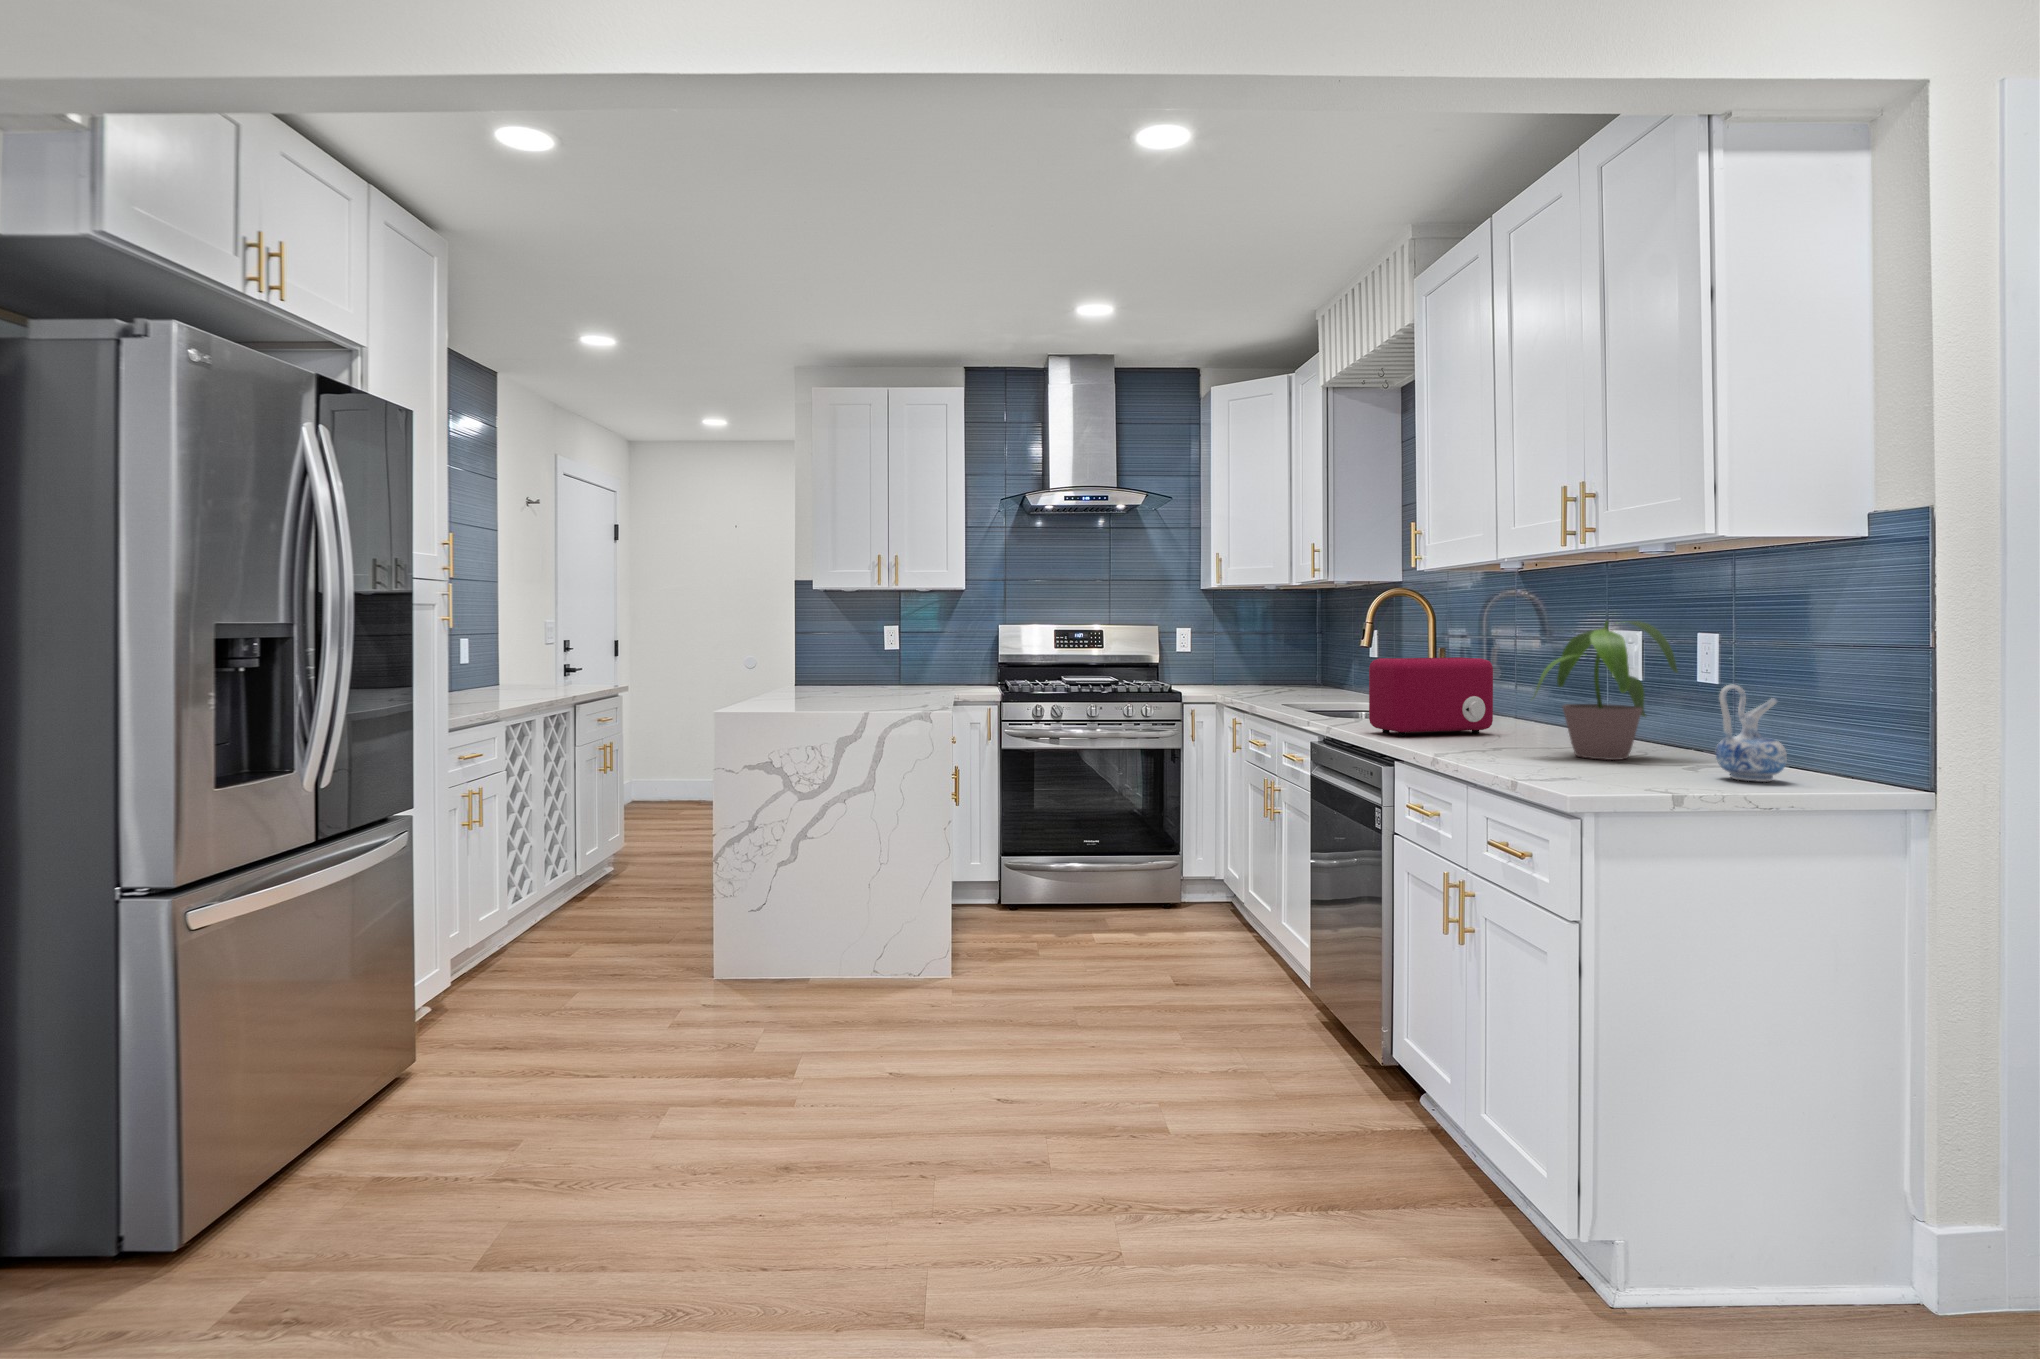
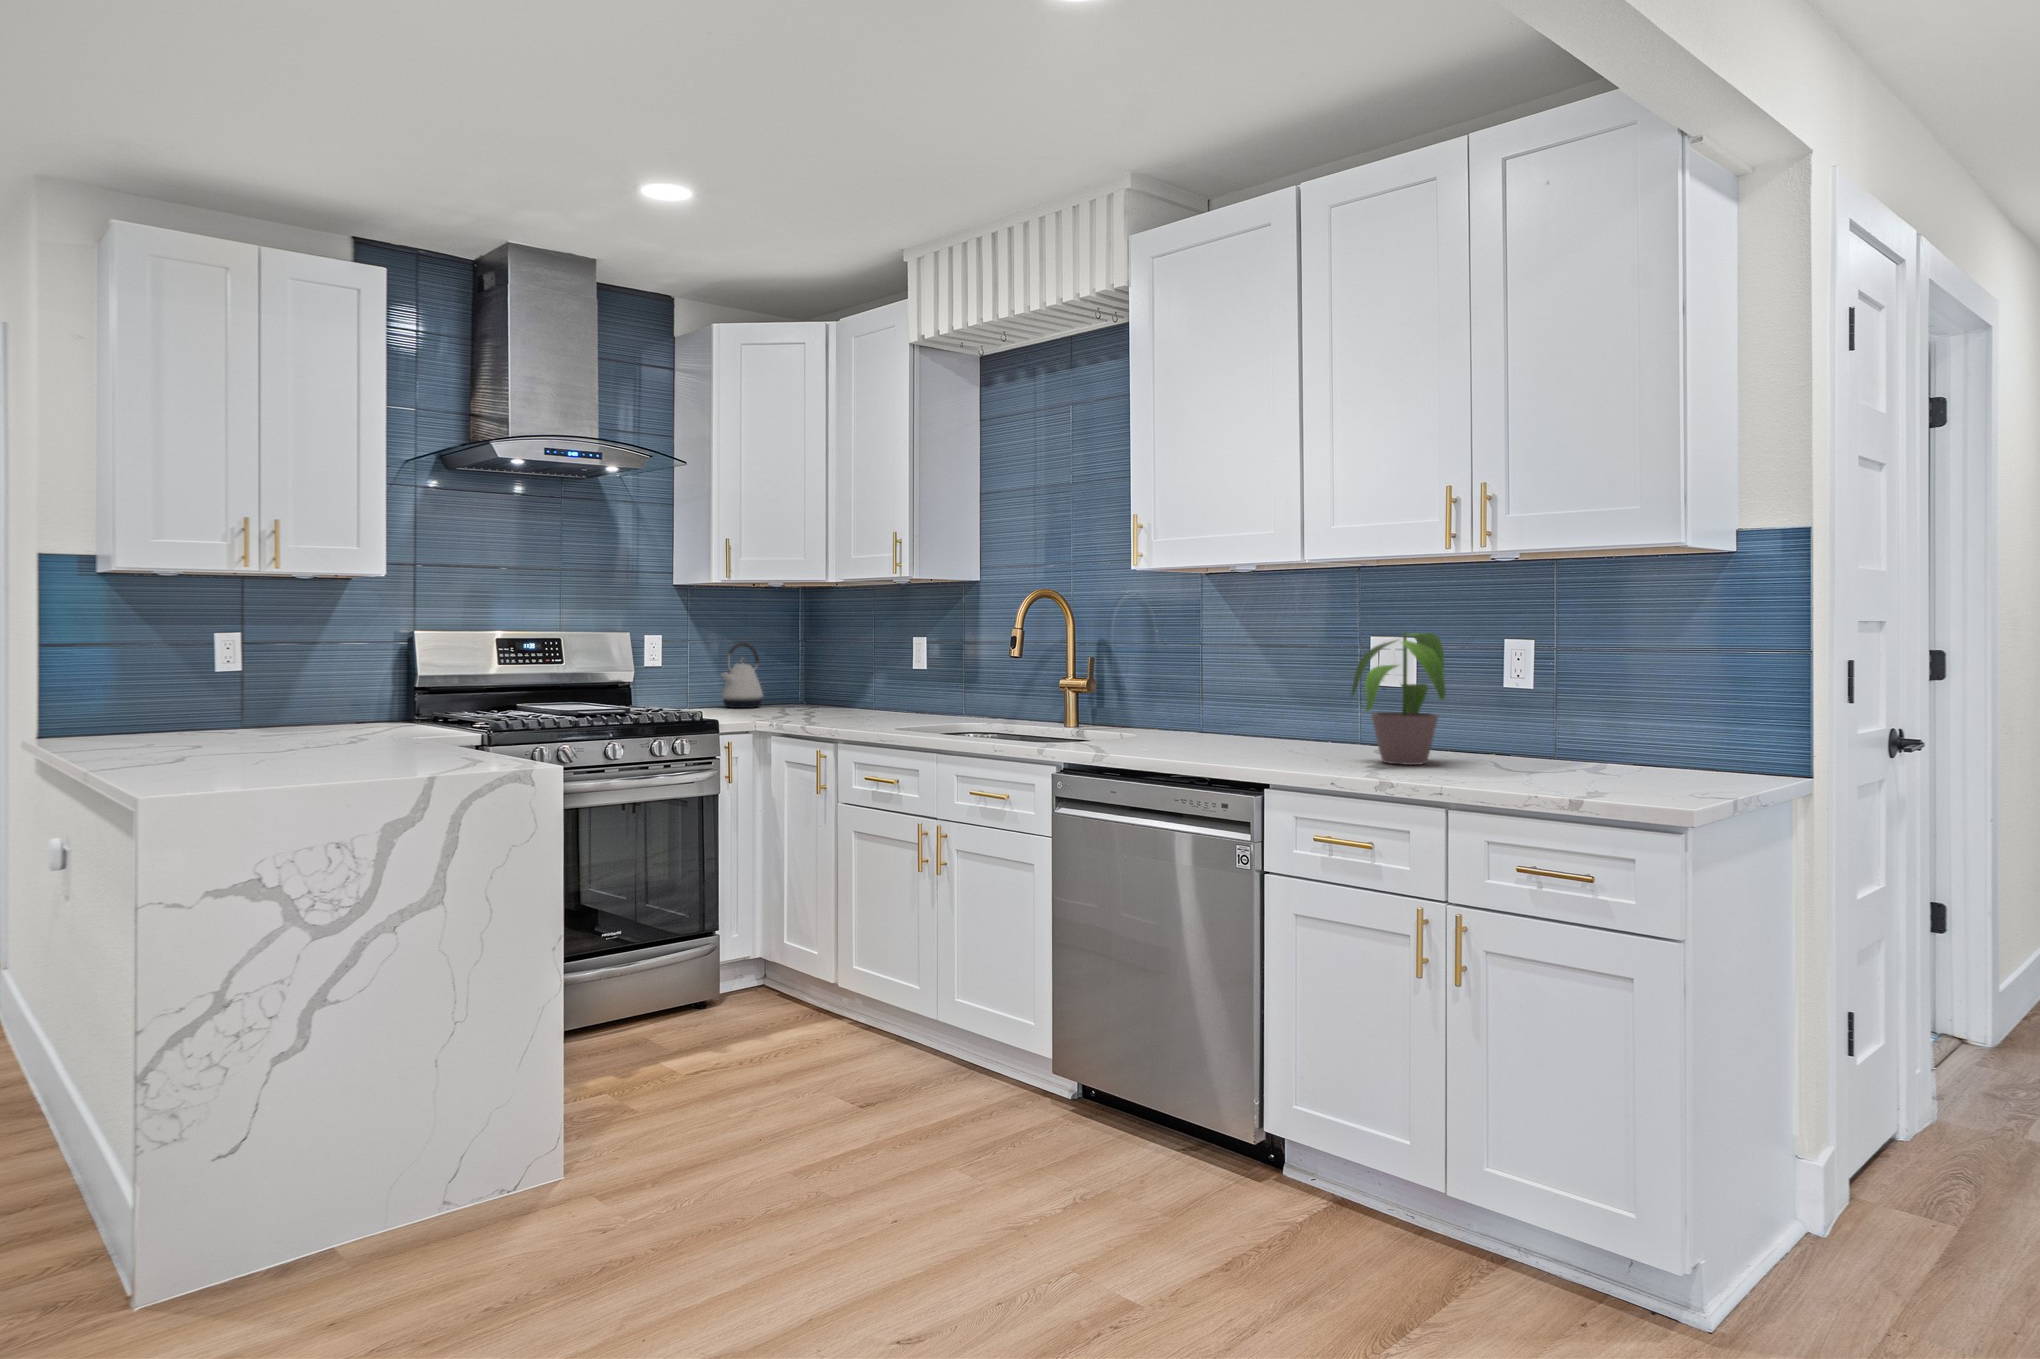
kettle: none [1239,633,1279,685] -> present [722,643,763,708]
toaster: present [1369,658,1493,736] -> none [1136,669,1233,756]
ceramic pitcher: present [1715,685,1787,781] -> none [1541,690,1596,773]

